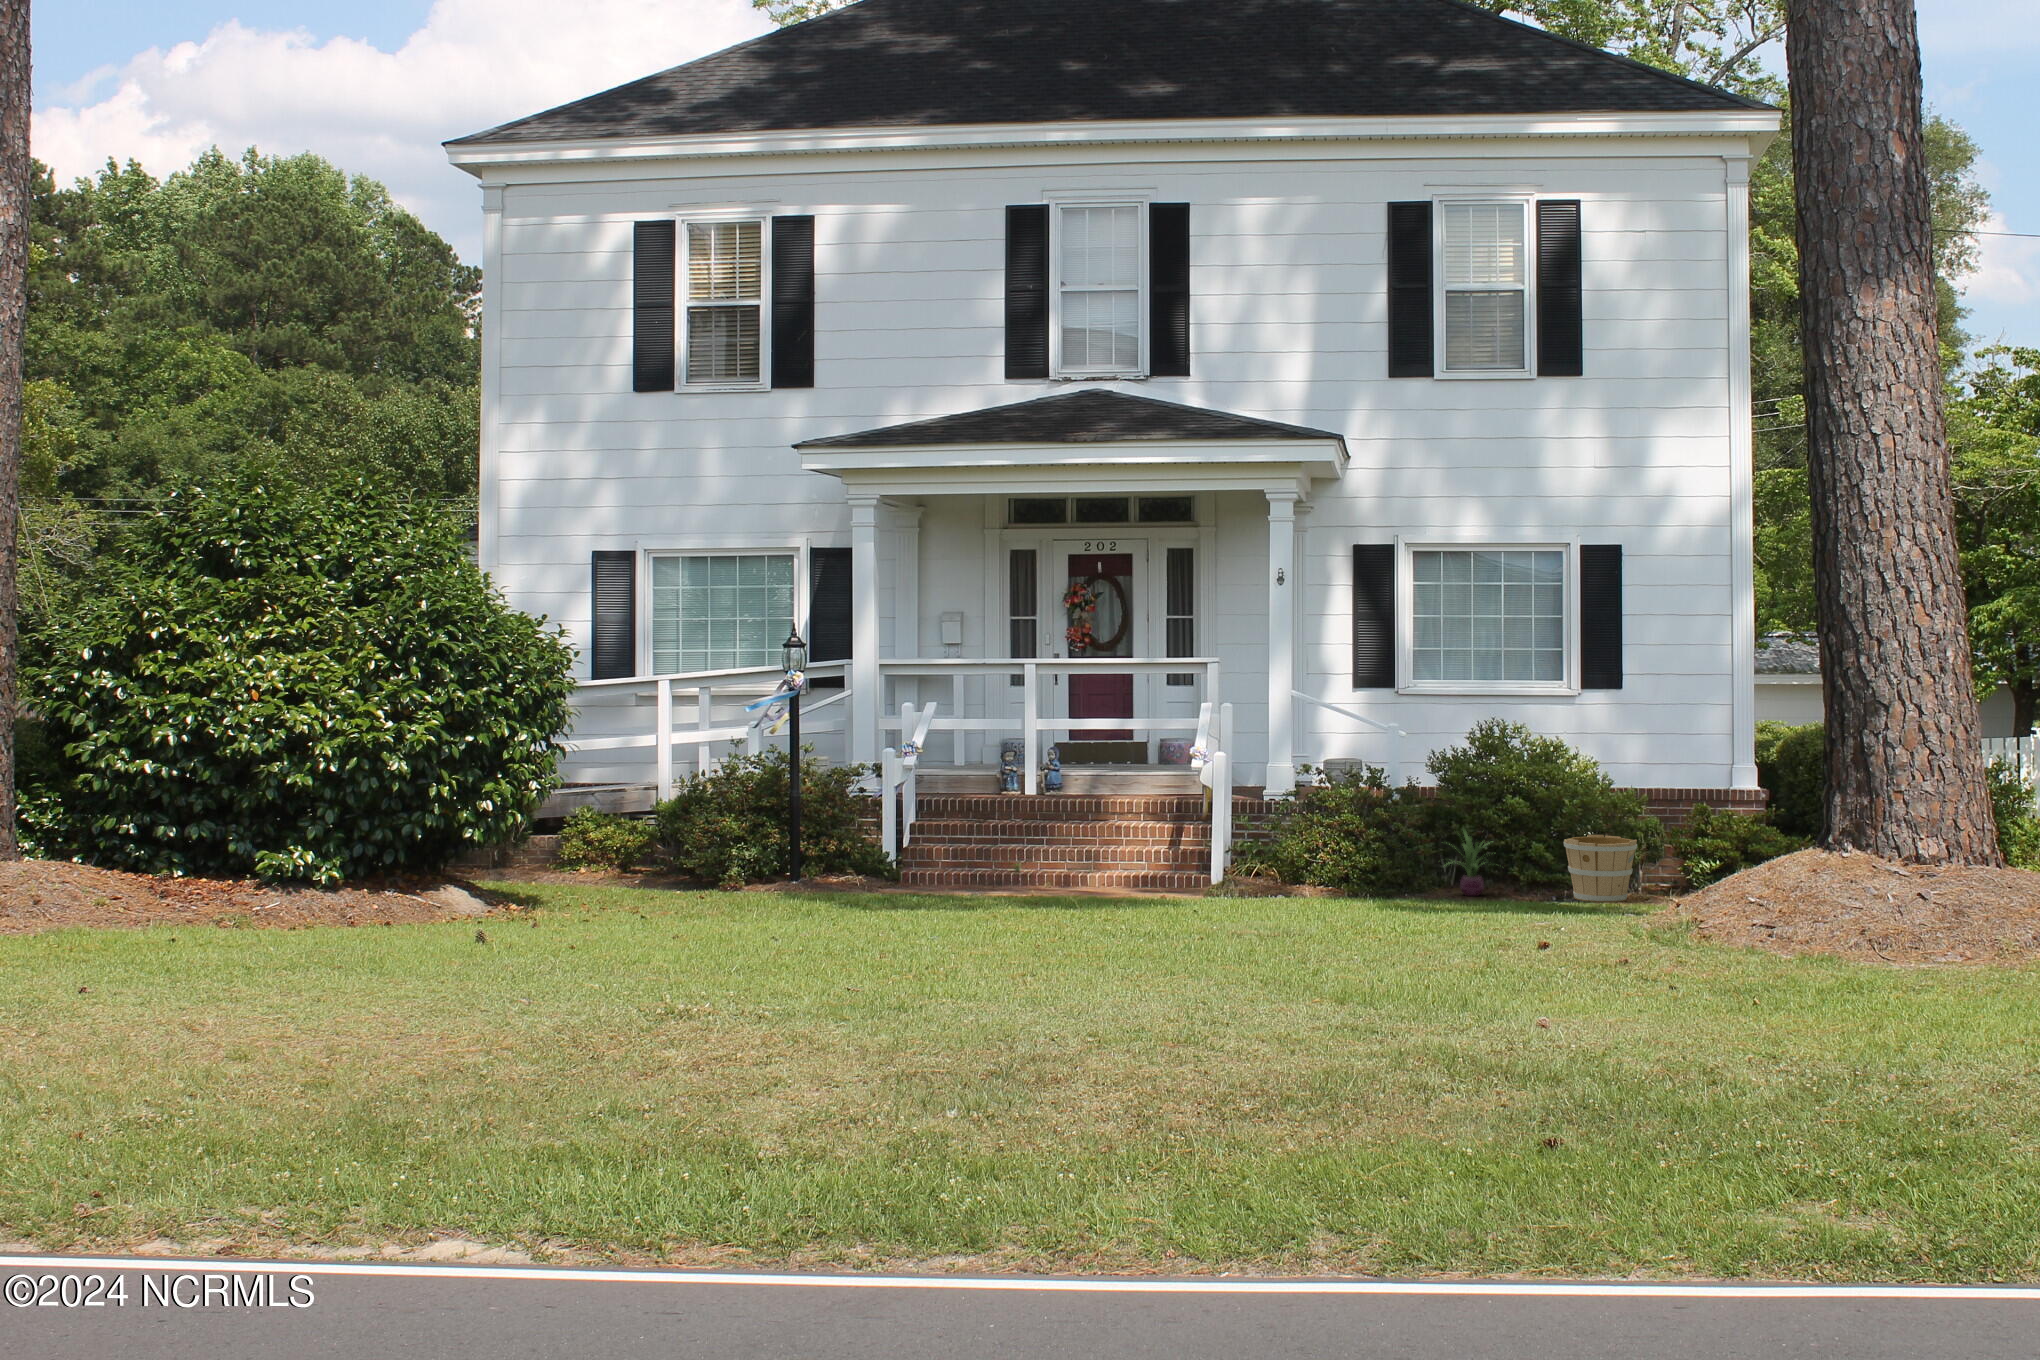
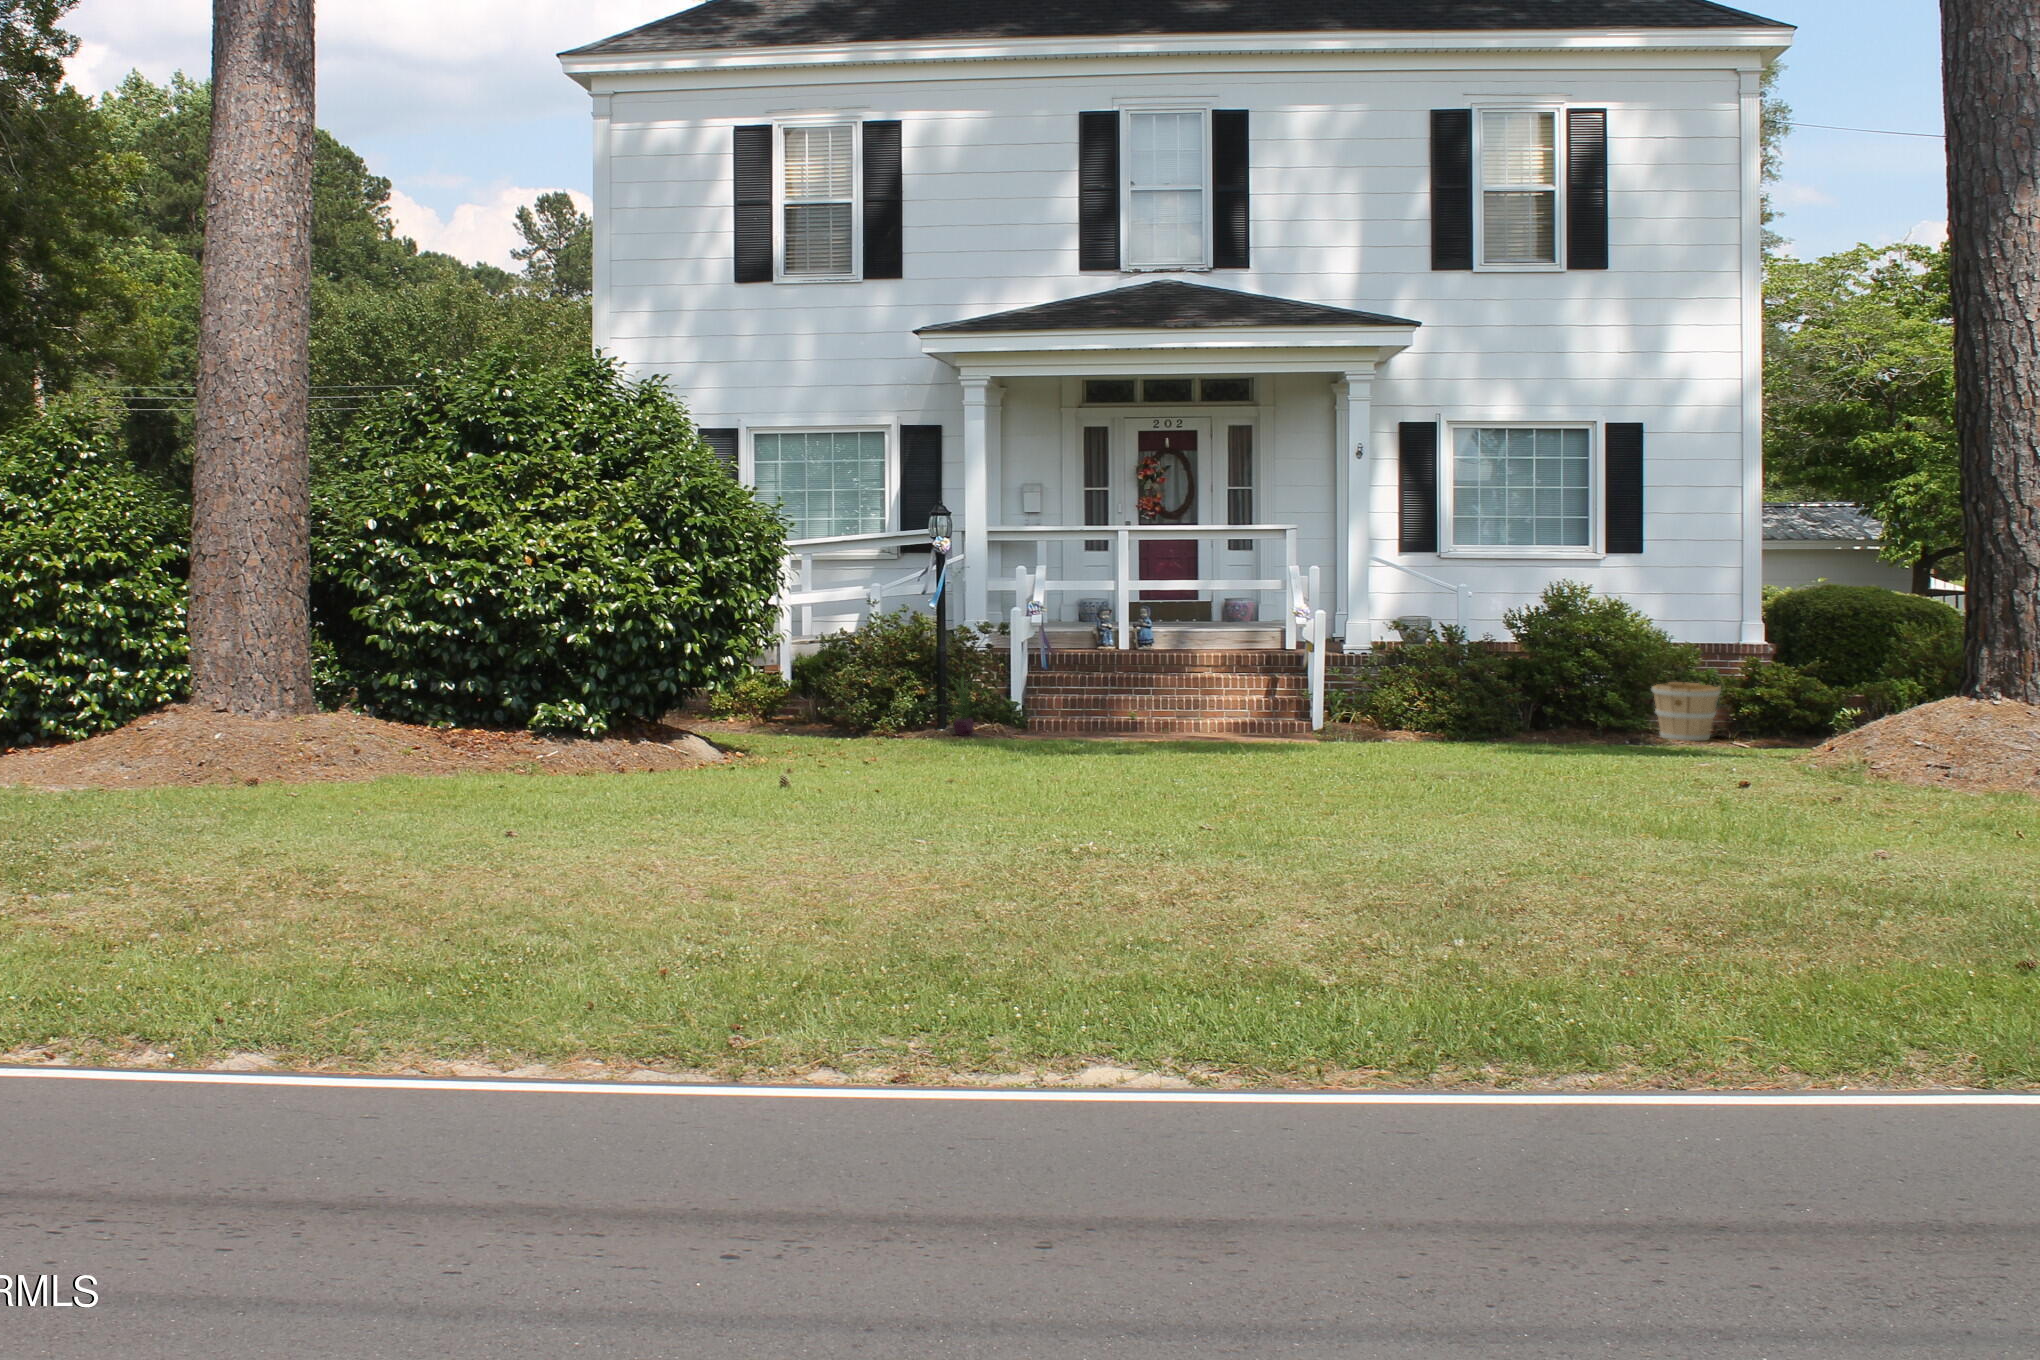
decorative plant: present [1444,829,1485,896] -> present [953,677,983,736]

